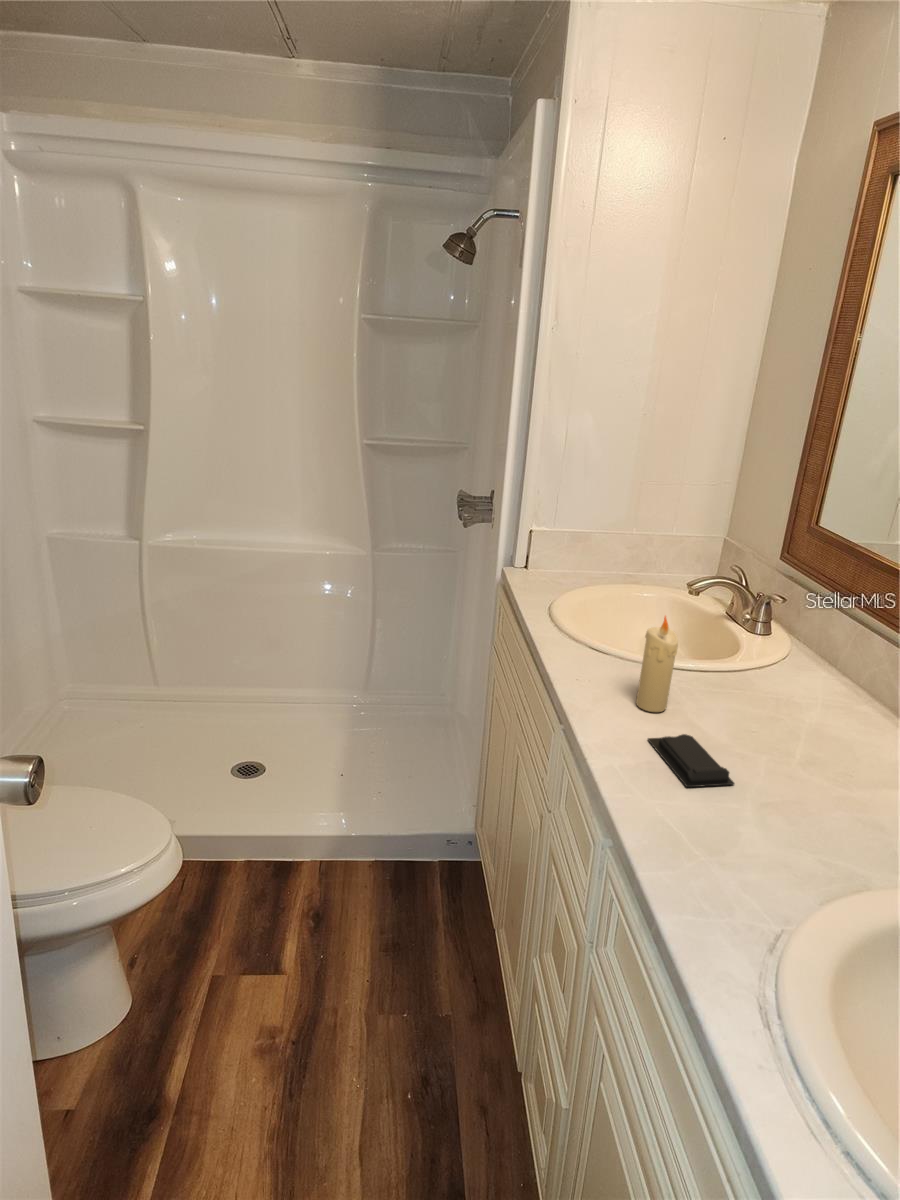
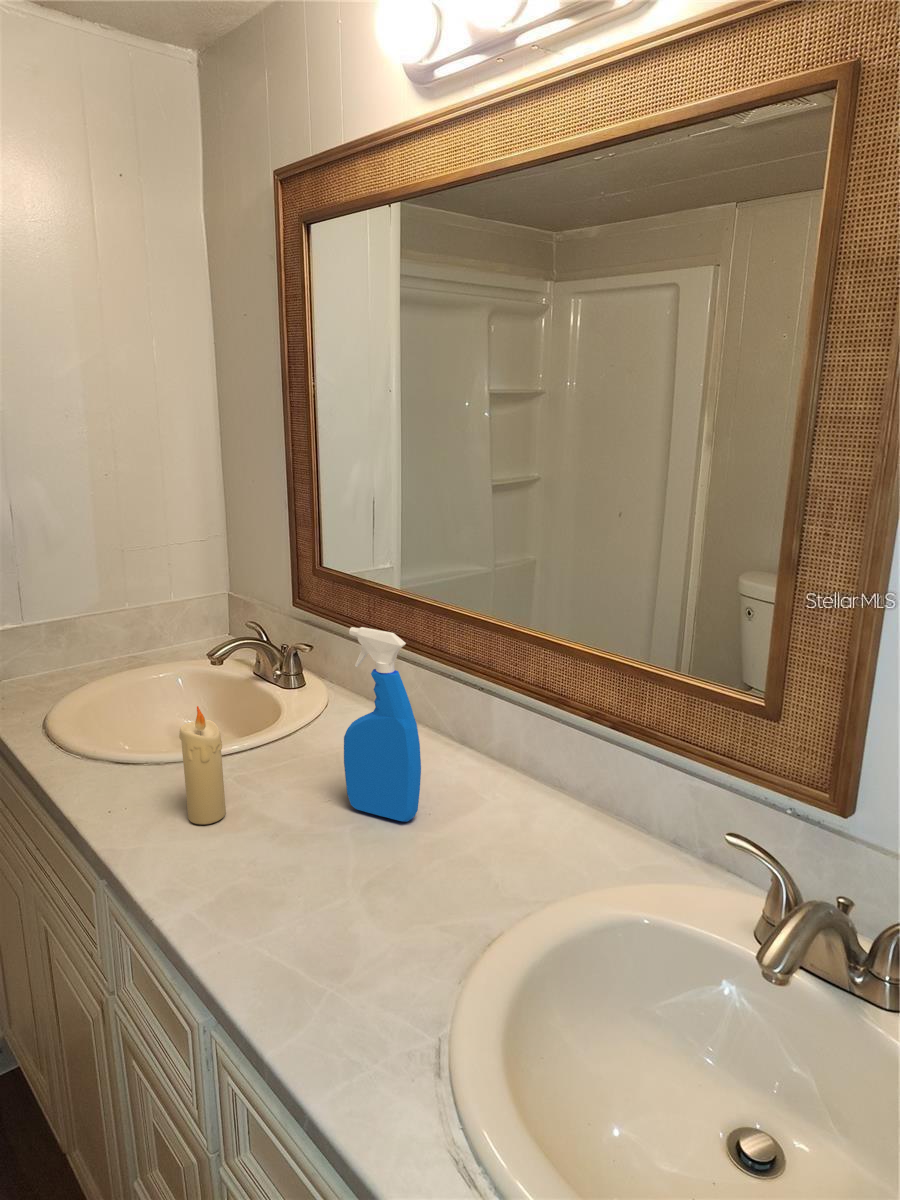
spray bottle: none [774,582,867,772] -> present [344,627,421,822]
soap bar: present [648,734,734,787] -> none [217,837,330,906]

